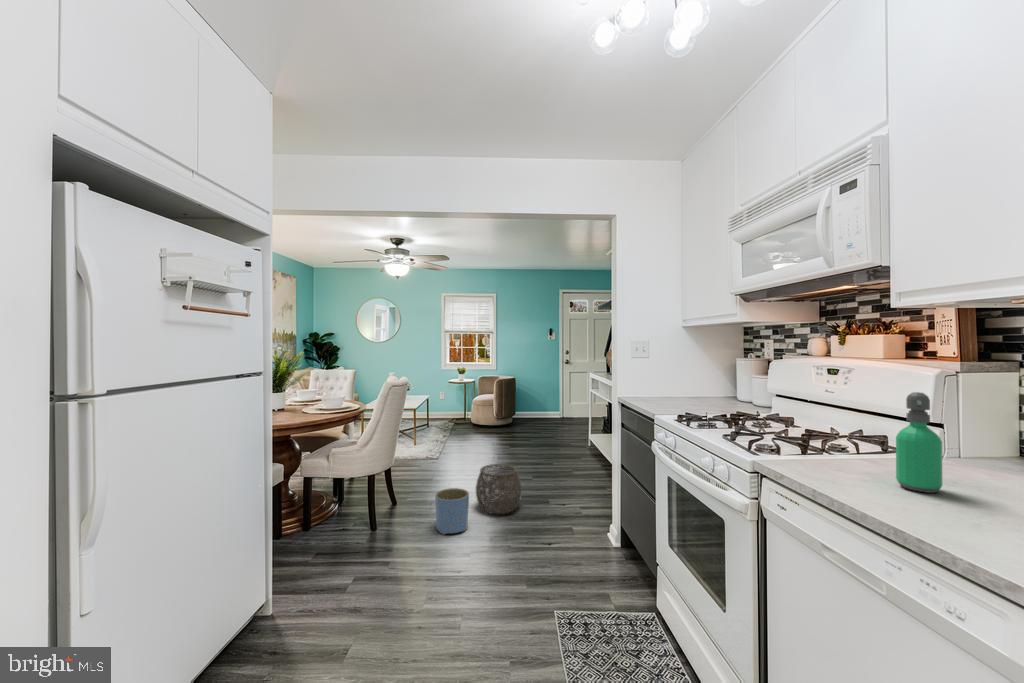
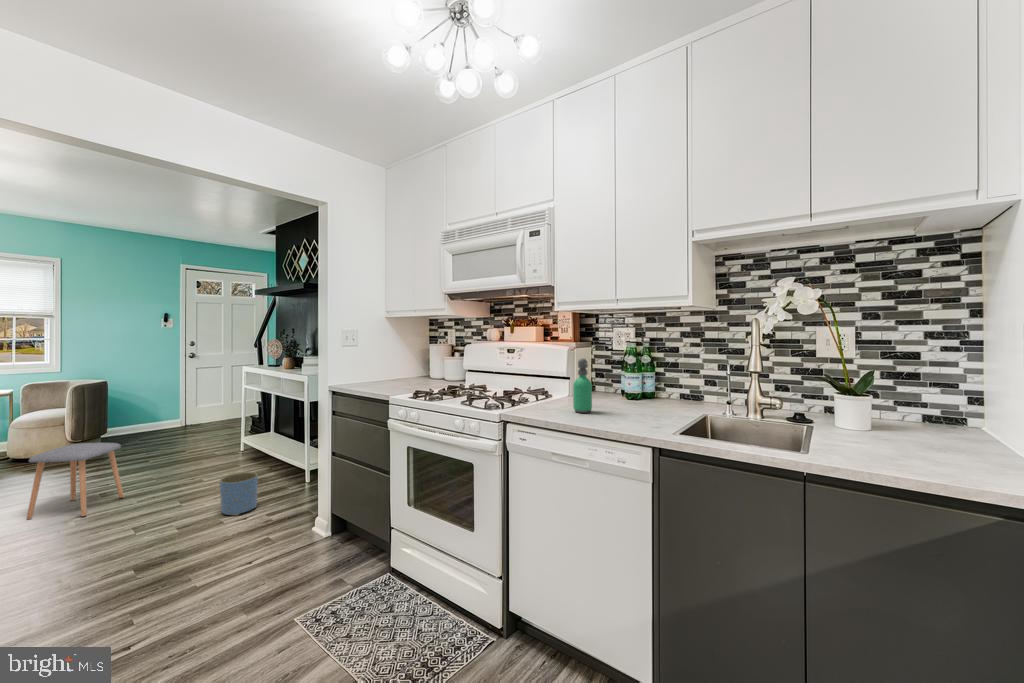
stool: none [458,420,504,471] -> present [27,443,124,520]
woven basket: present [476,464,521,515] -> none [106,490,188,564]
planter: present [435,488,469,534] -> present [220,472,258,516]

